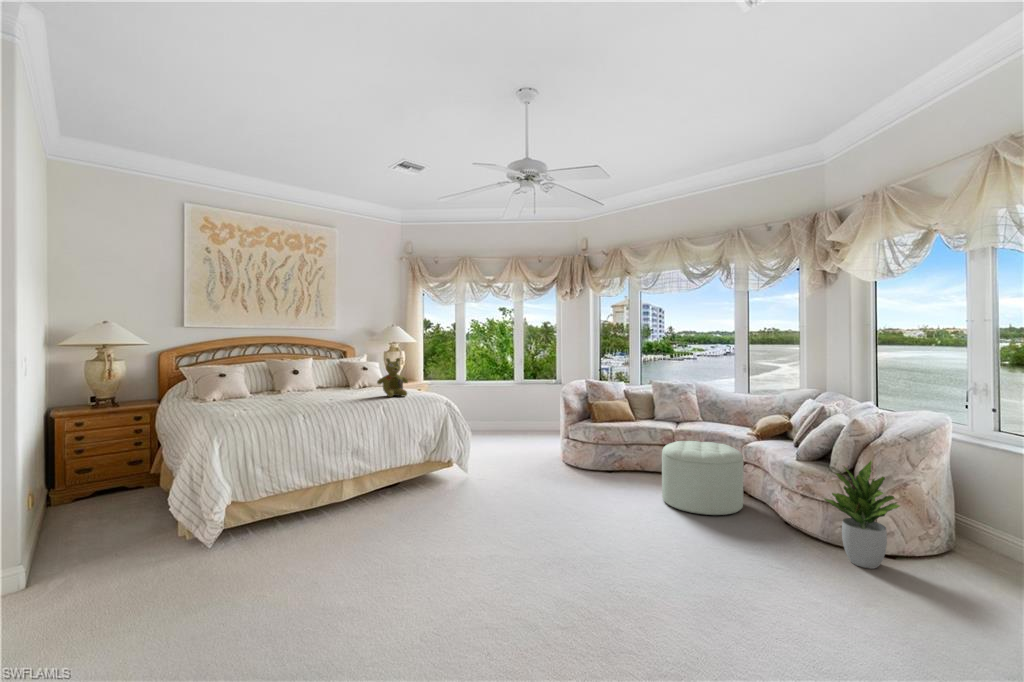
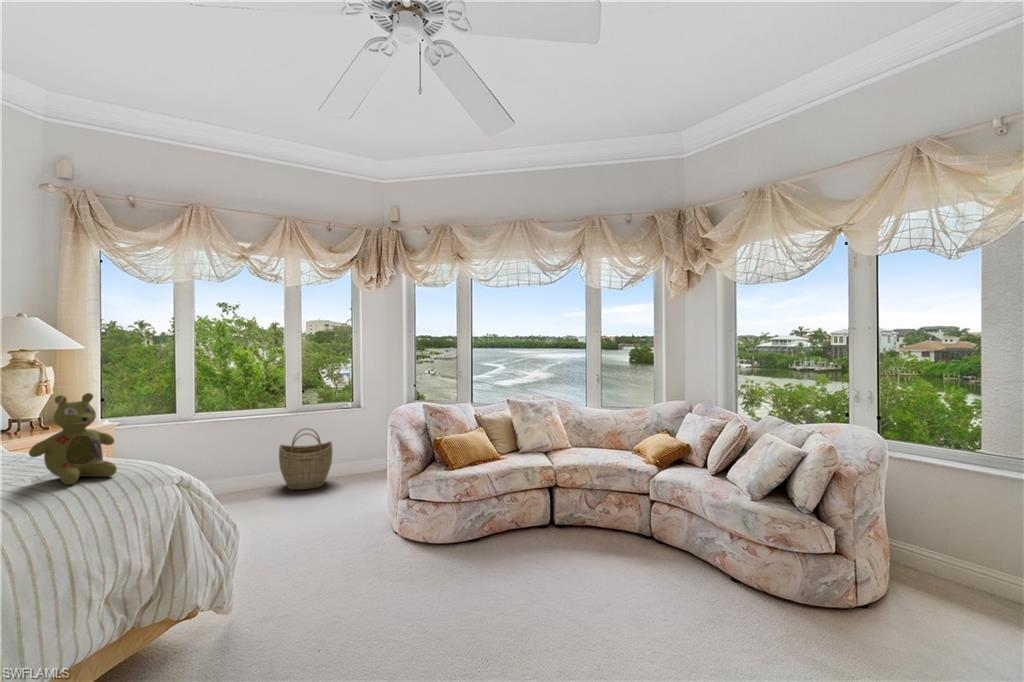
woven basket: none [509,397,542,437] -> present [279,428,333,490]
ottoman: present [662,441,743,515] -> none [578,485,682,595]
potted plant: present [824,461,900,569] -> none [822,502,923,639]

